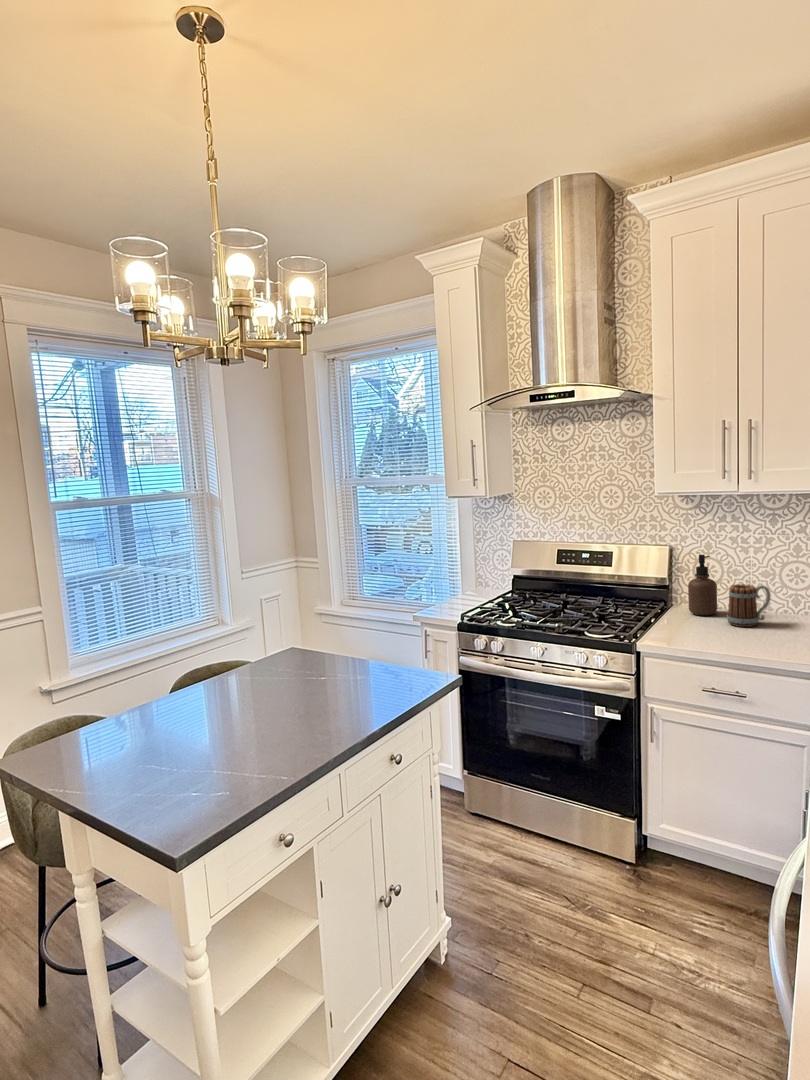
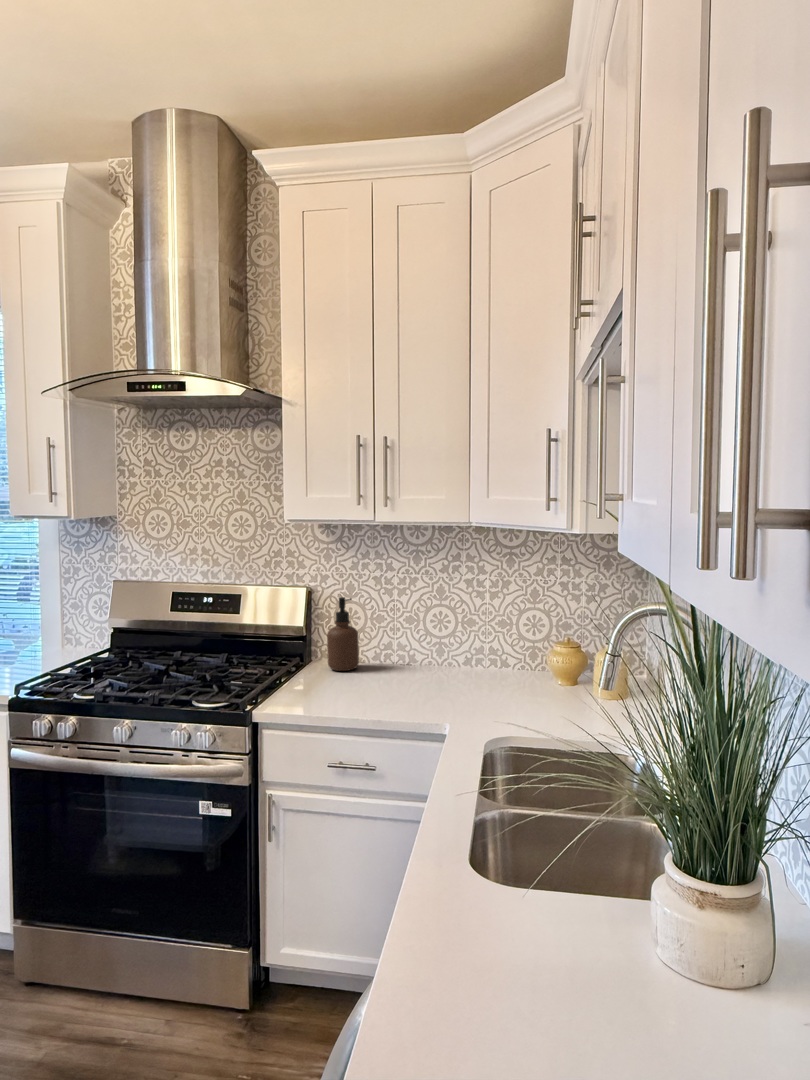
mug: present [727,584,771,627] -> none [366,631,412,683]

